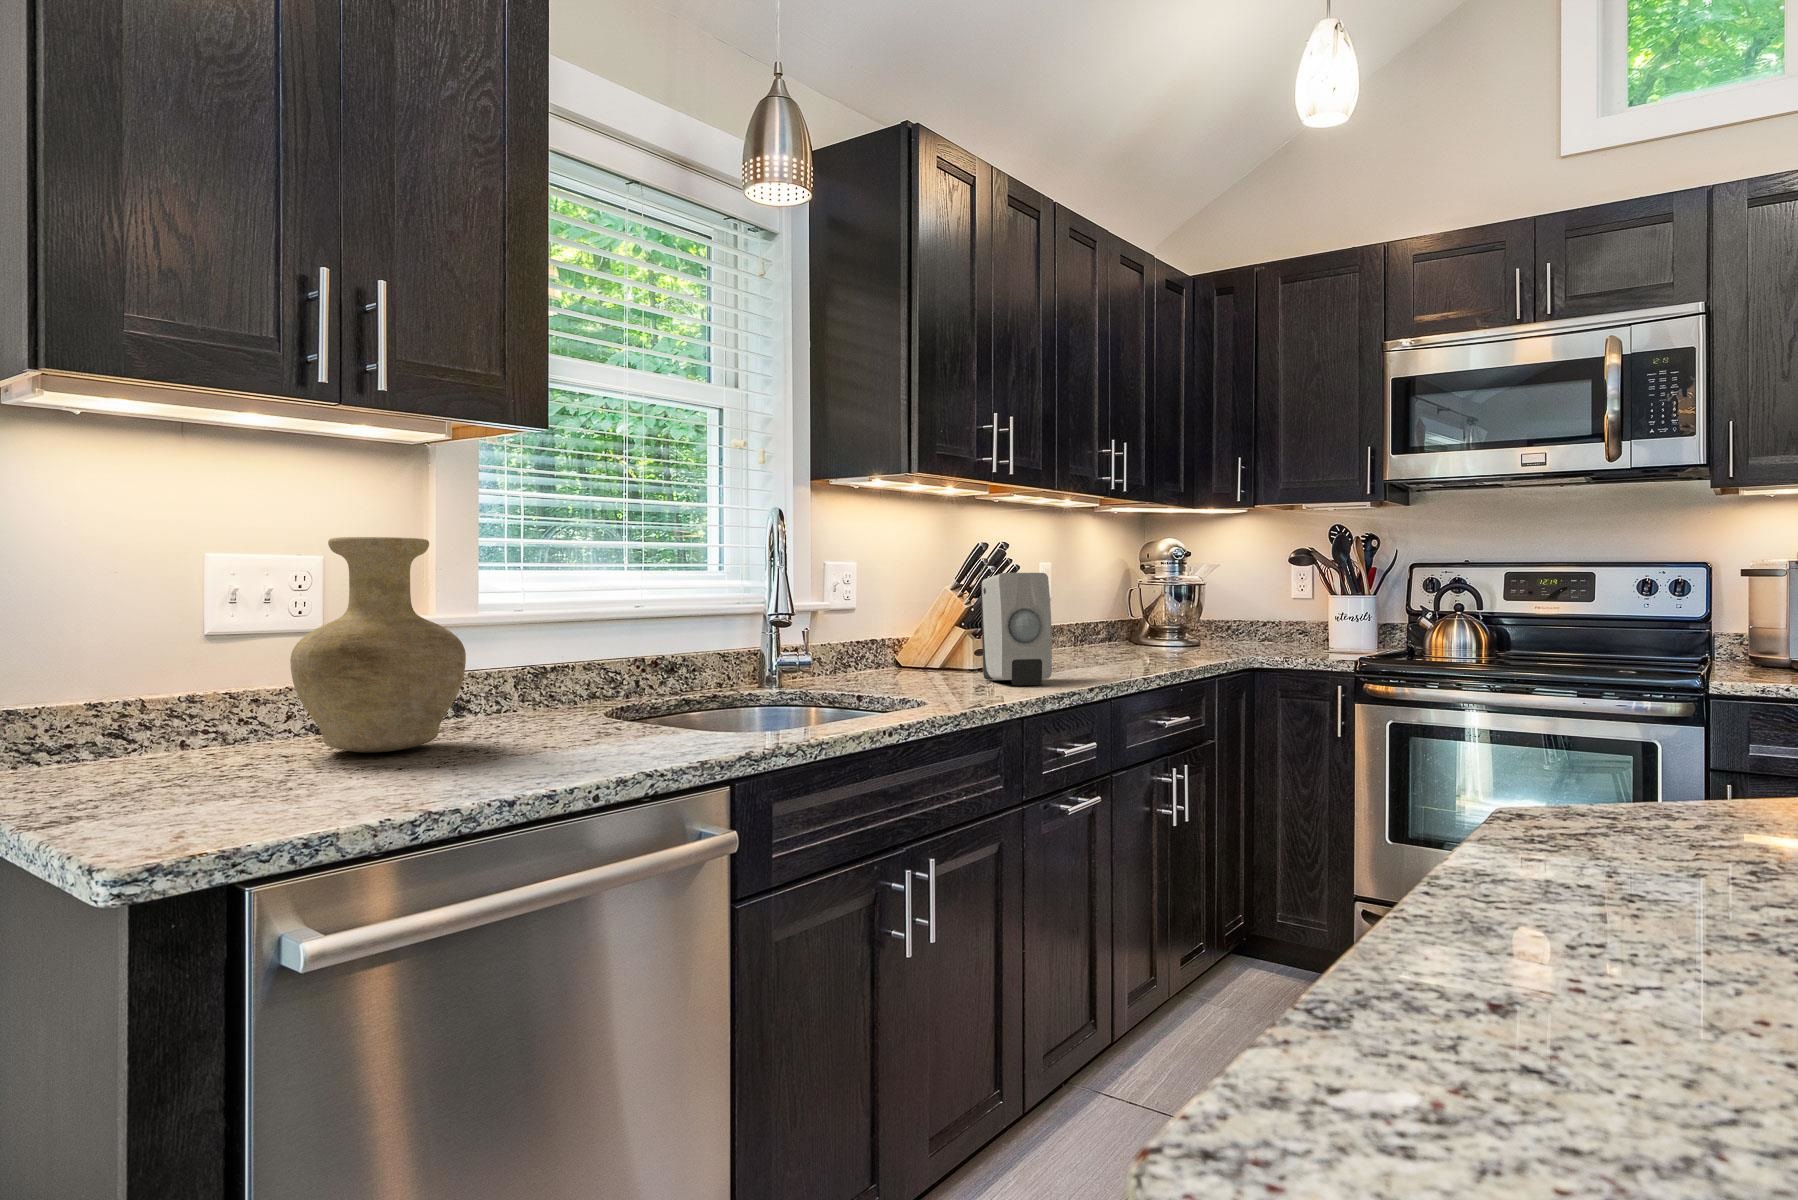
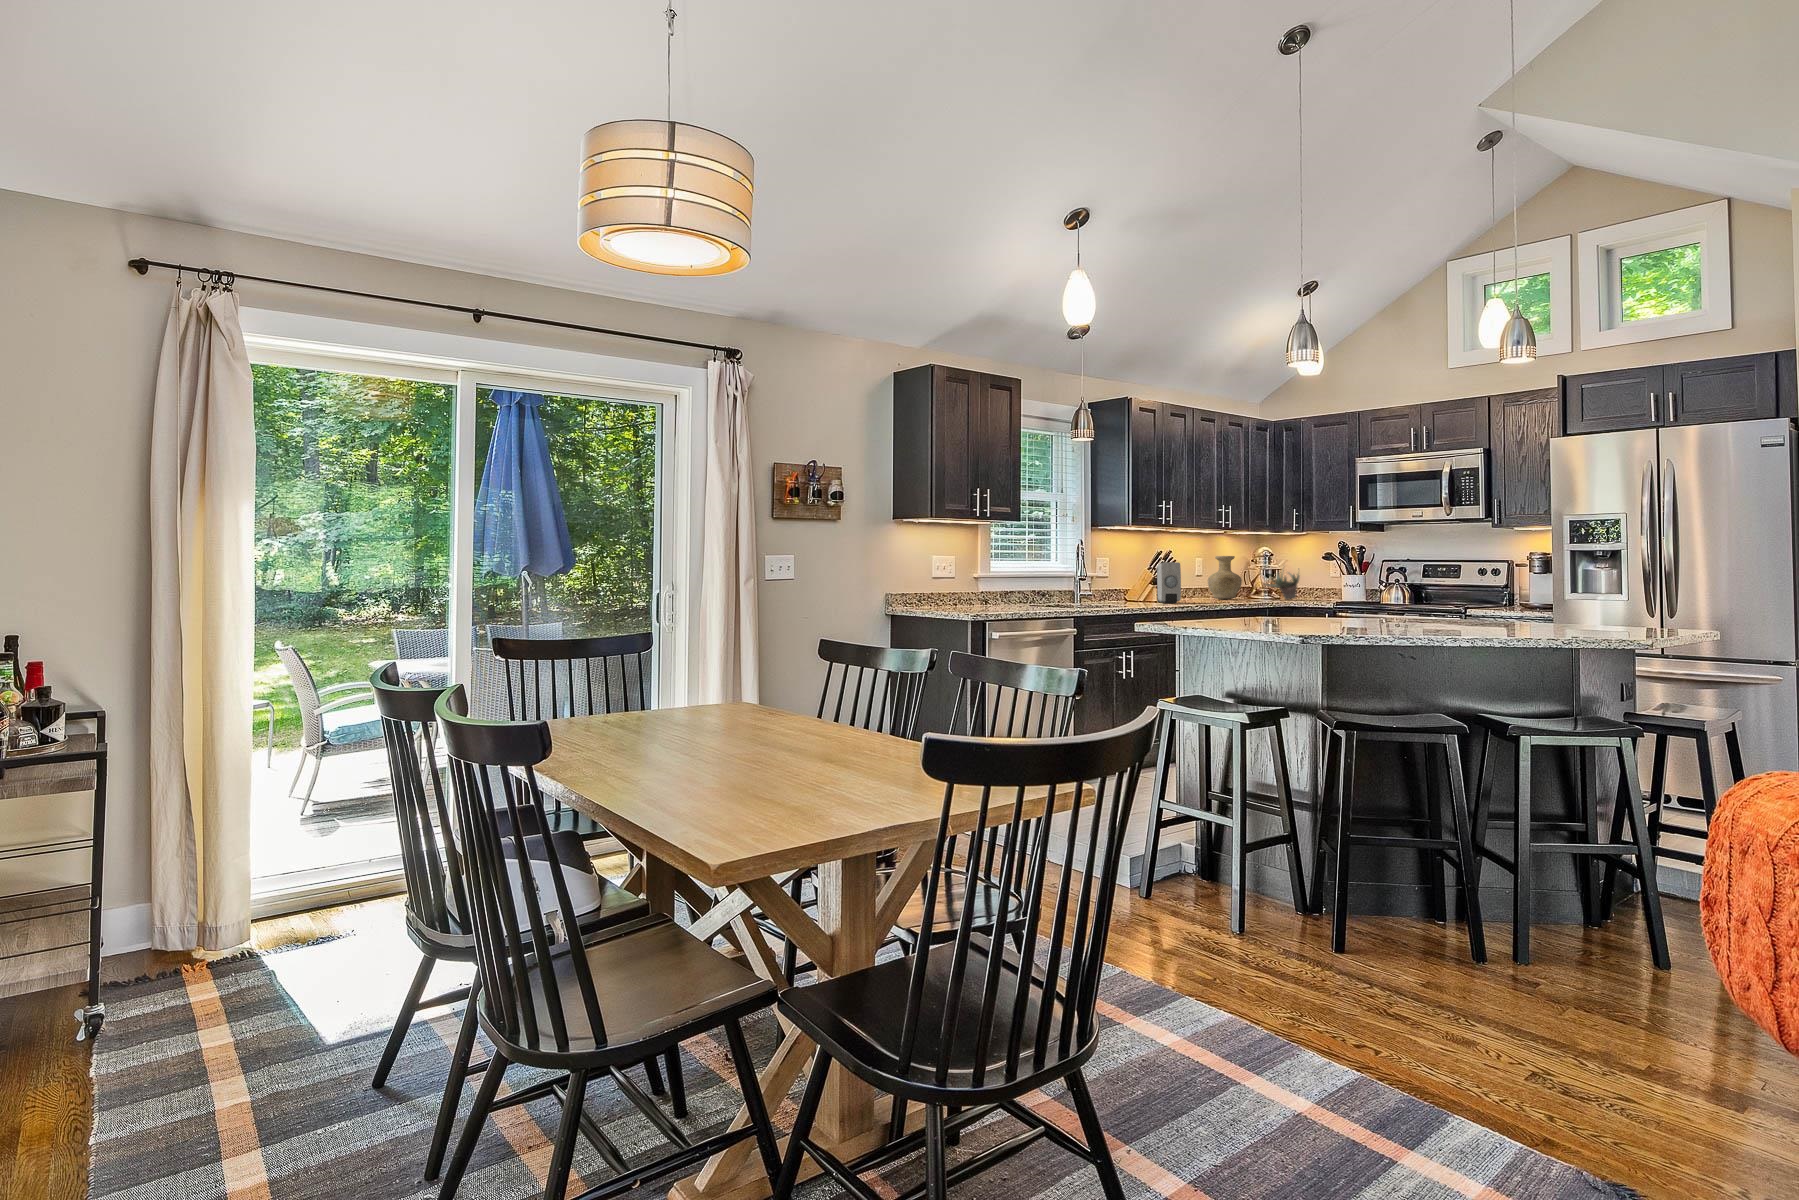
vase: present [290,537,466,752] -> present [1208,556,1242,599]
succulent plant: none [1185,572,1261,652] -> present [1265,572,1300,600]

